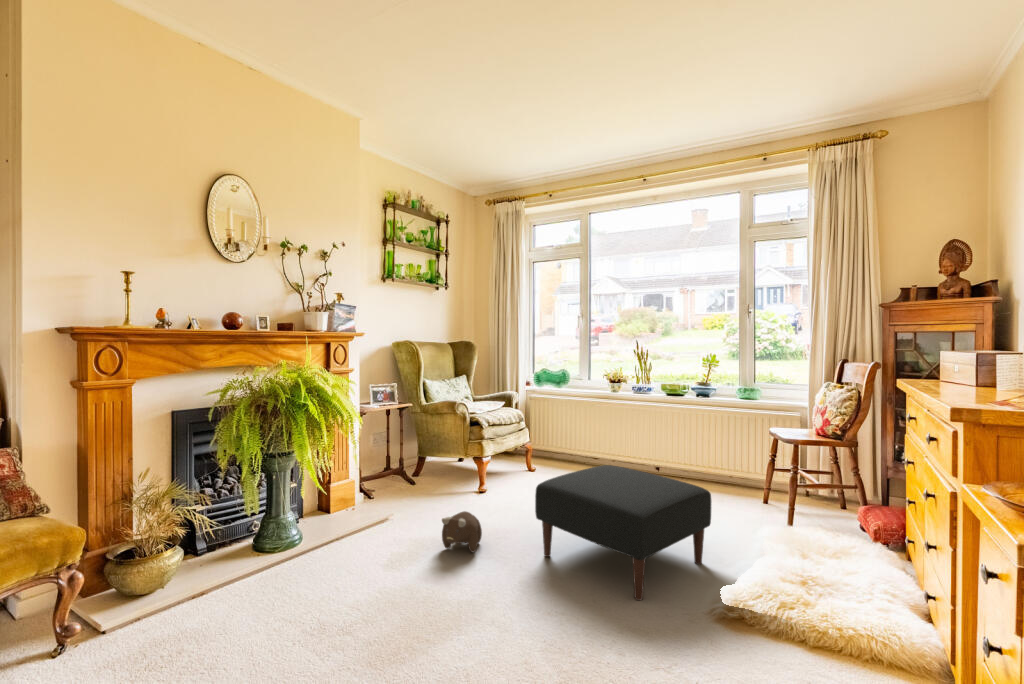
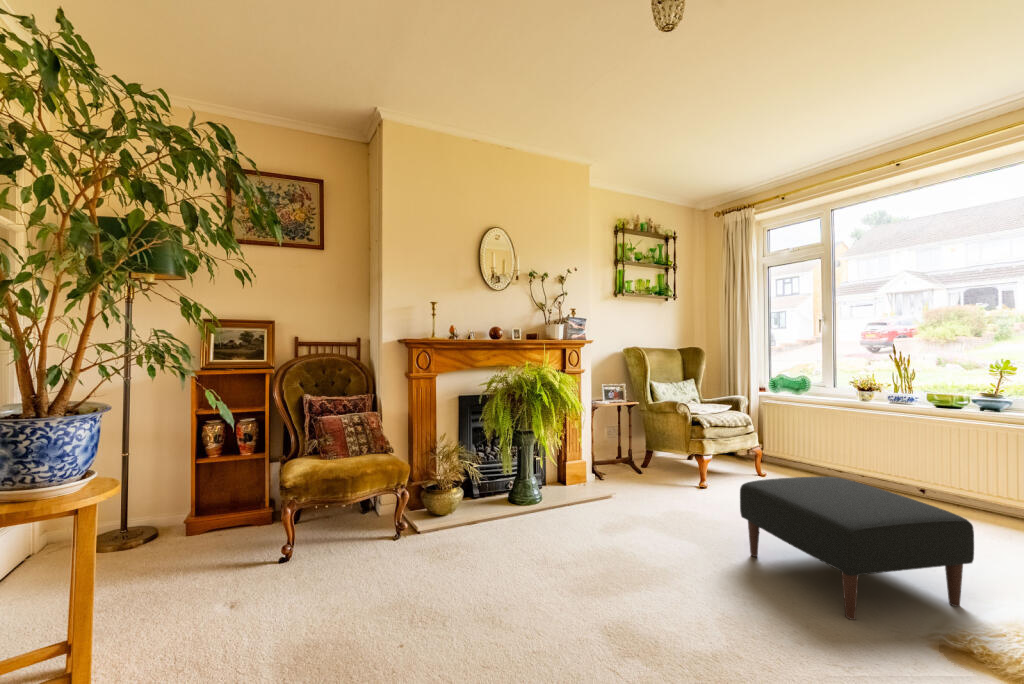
plush toy: present [442,511,482,552] -> none [648,499,689,538]

